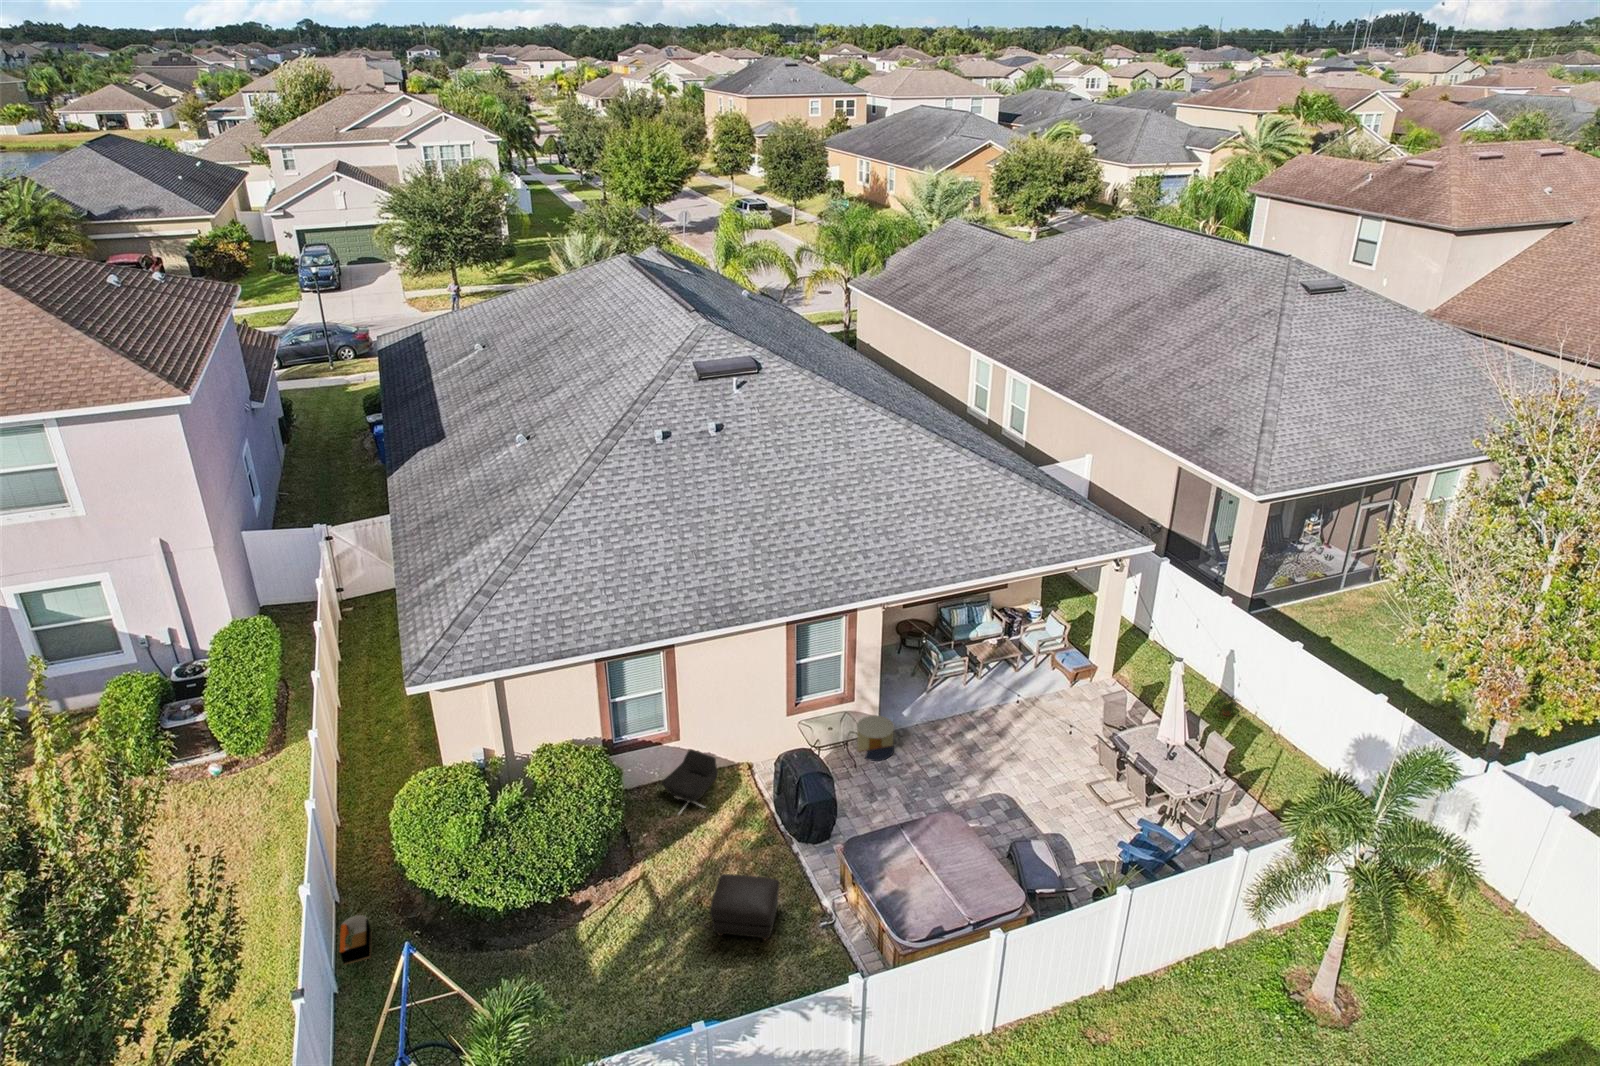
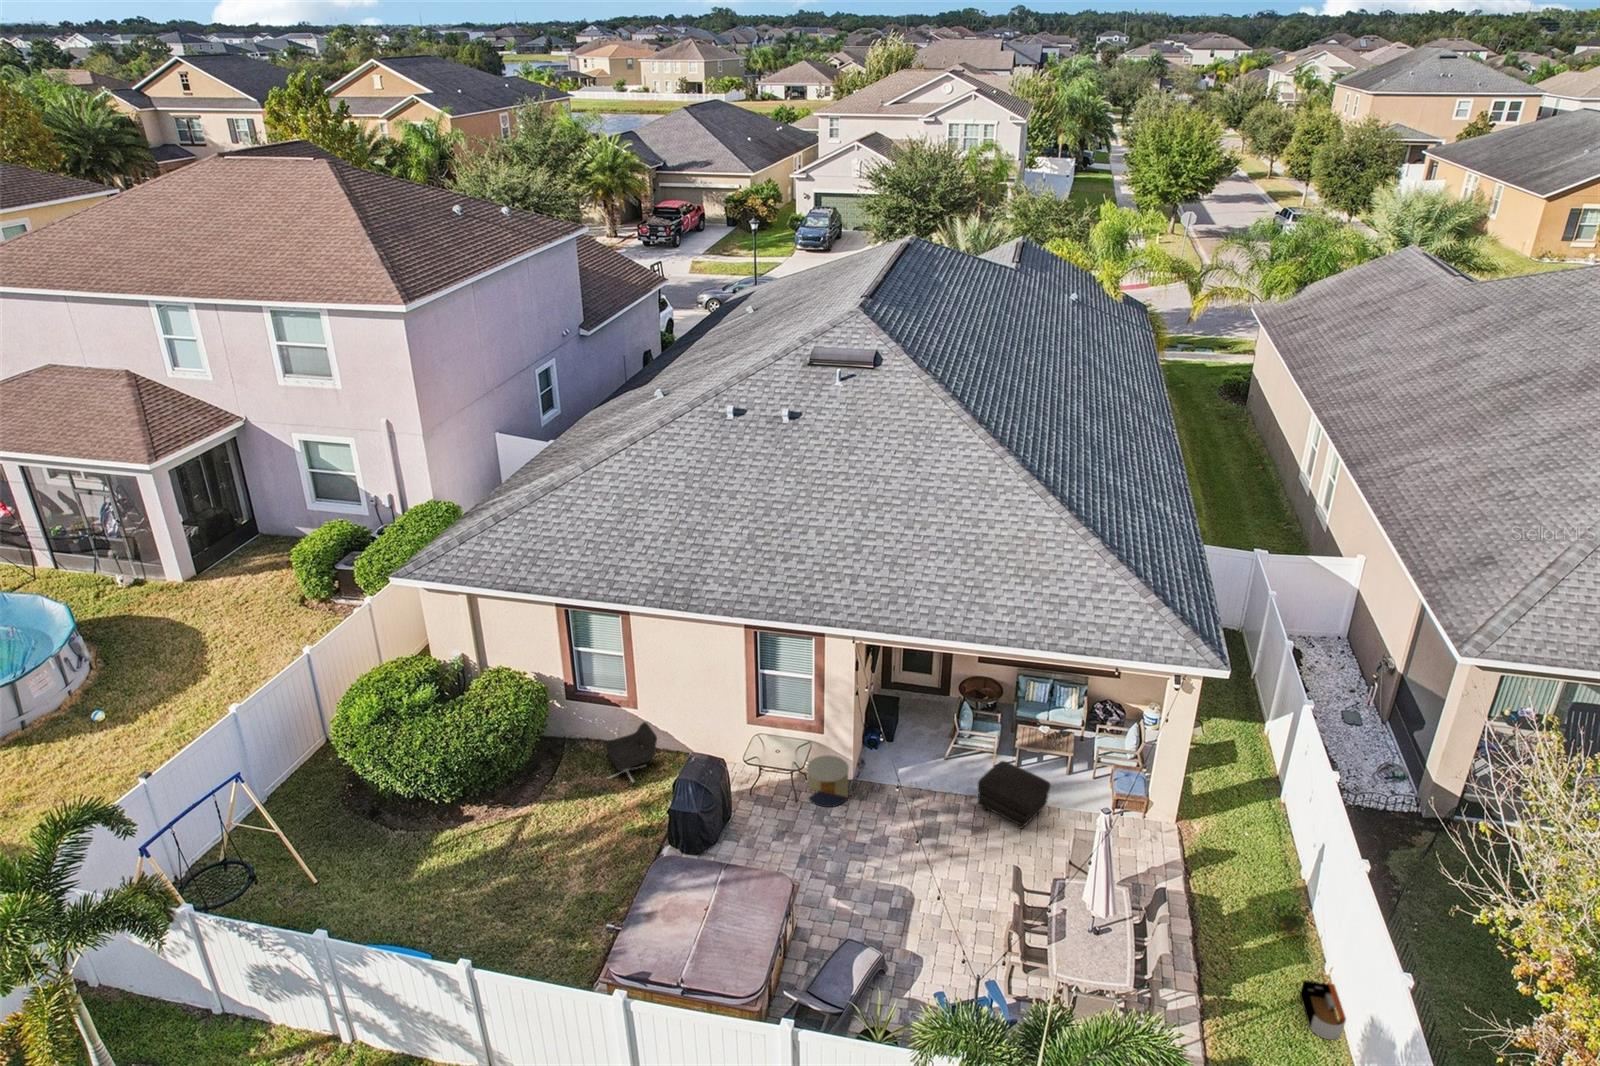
ottoman: present [710,874,779,940] -> present [978,761,1051,829]
storage bin: present [340,915,371,965] -> present [1300,981,1346,1040]

